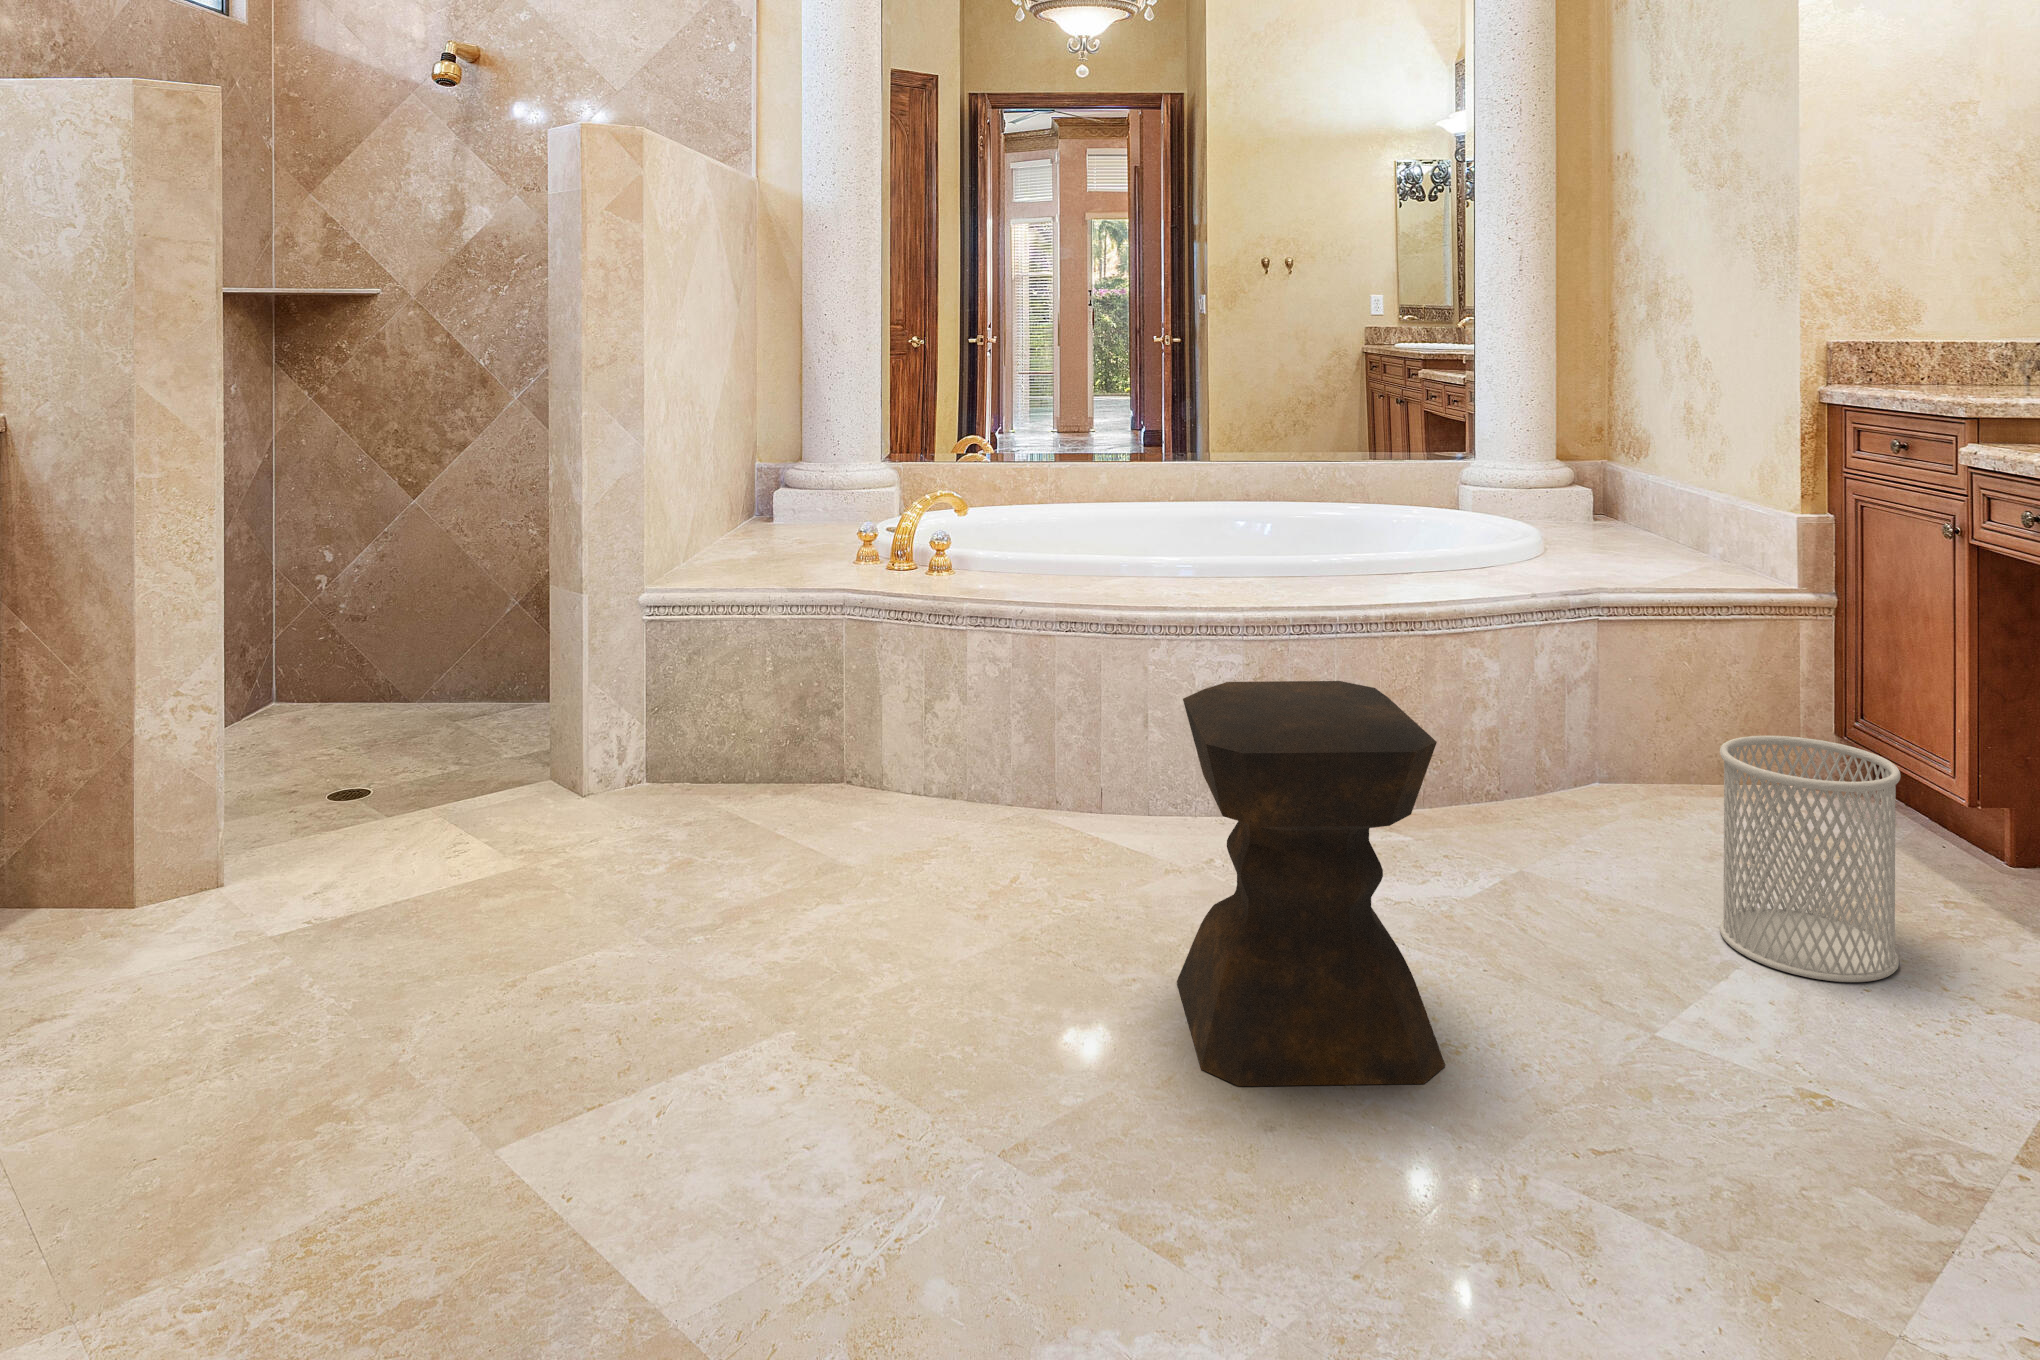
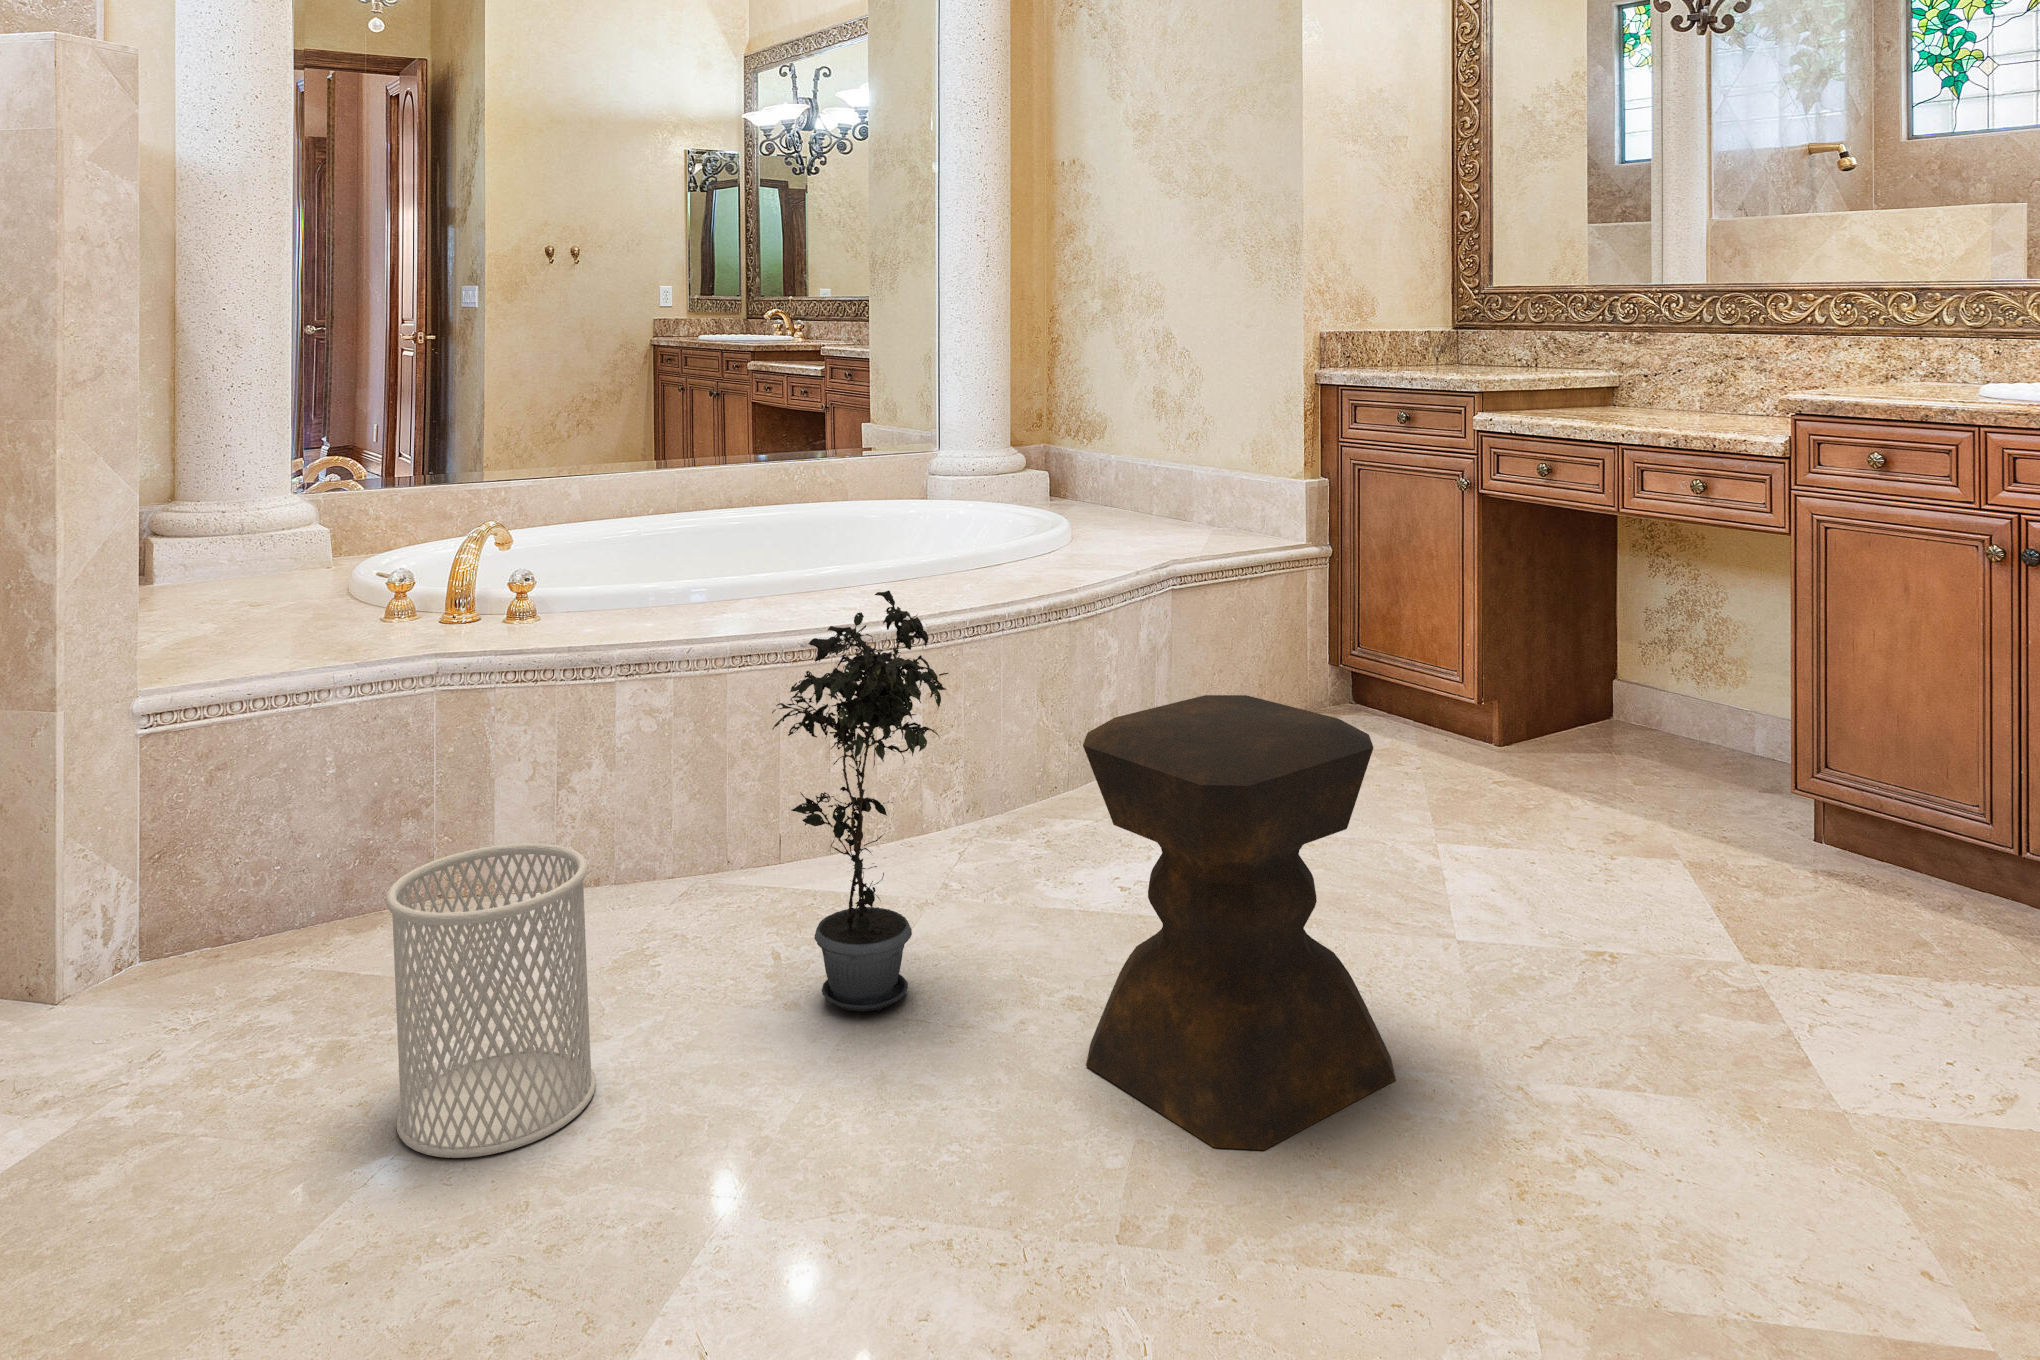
potted plant: none [1006,547,1152,897] -> present [772,591,948,1011]
wastebasket: present [1720,736,1901,982] -> present [386,843,596,1158]

